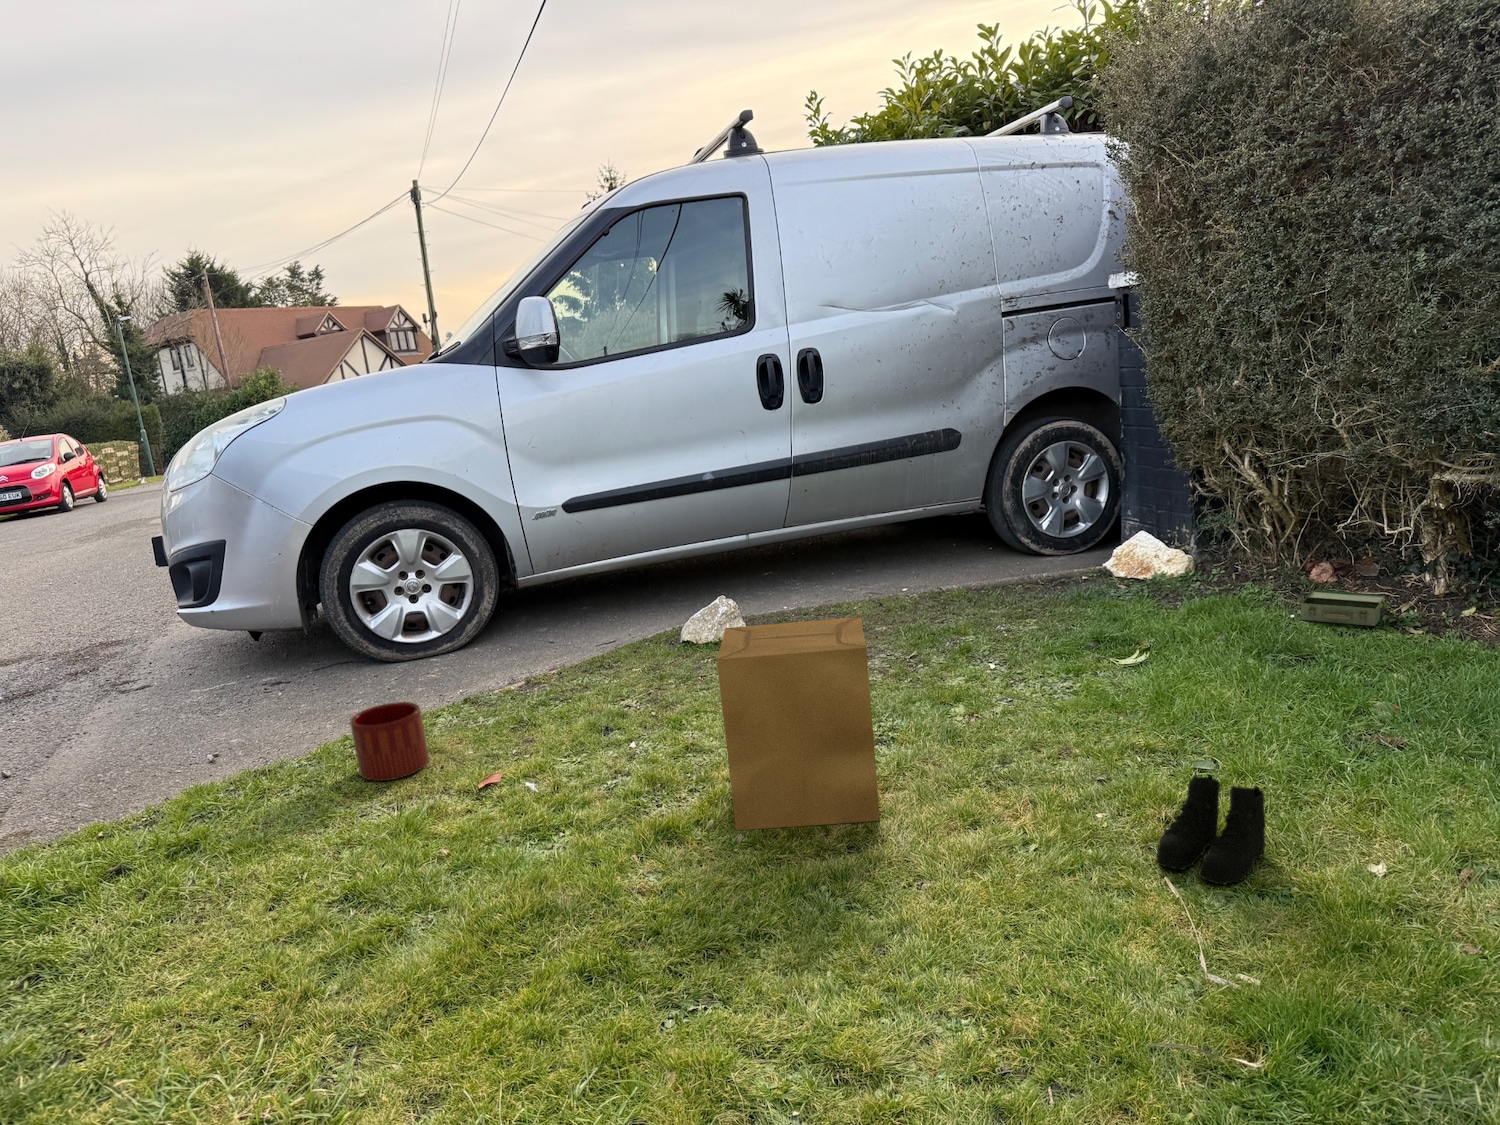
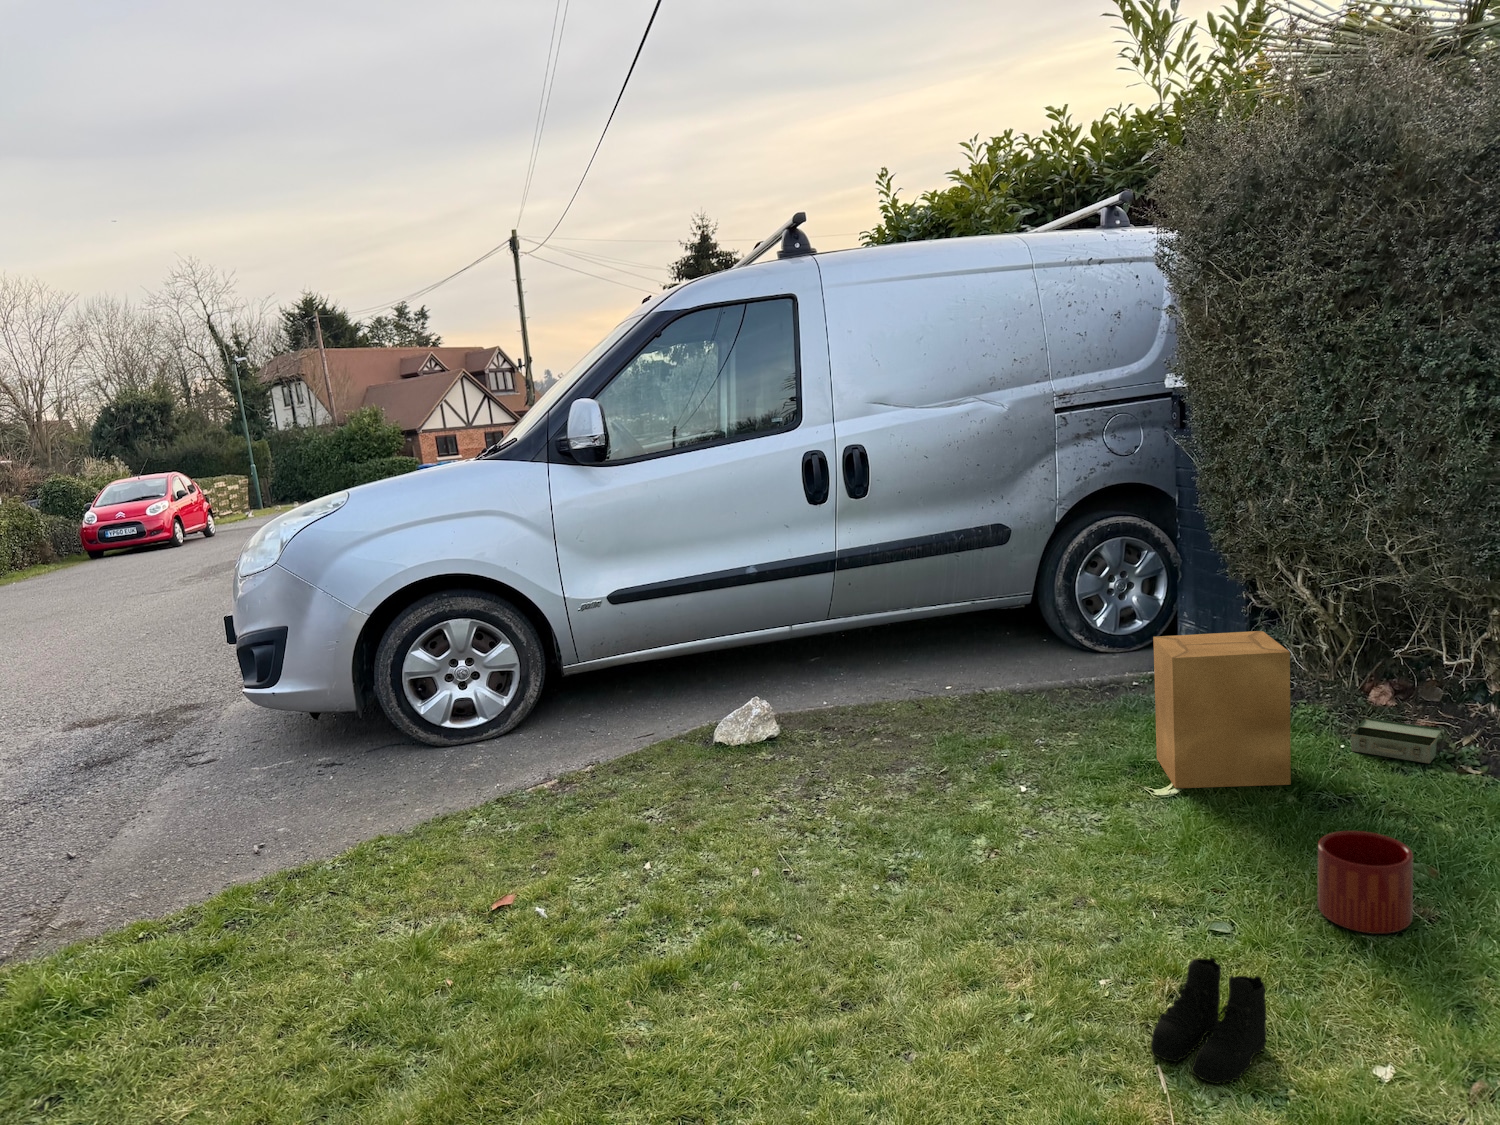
cardboard box: present [717,617,880,830] -> present [1153,631,1291,788]
planter: present [350,702,429,781] -> present [1317,831,1413,934]

